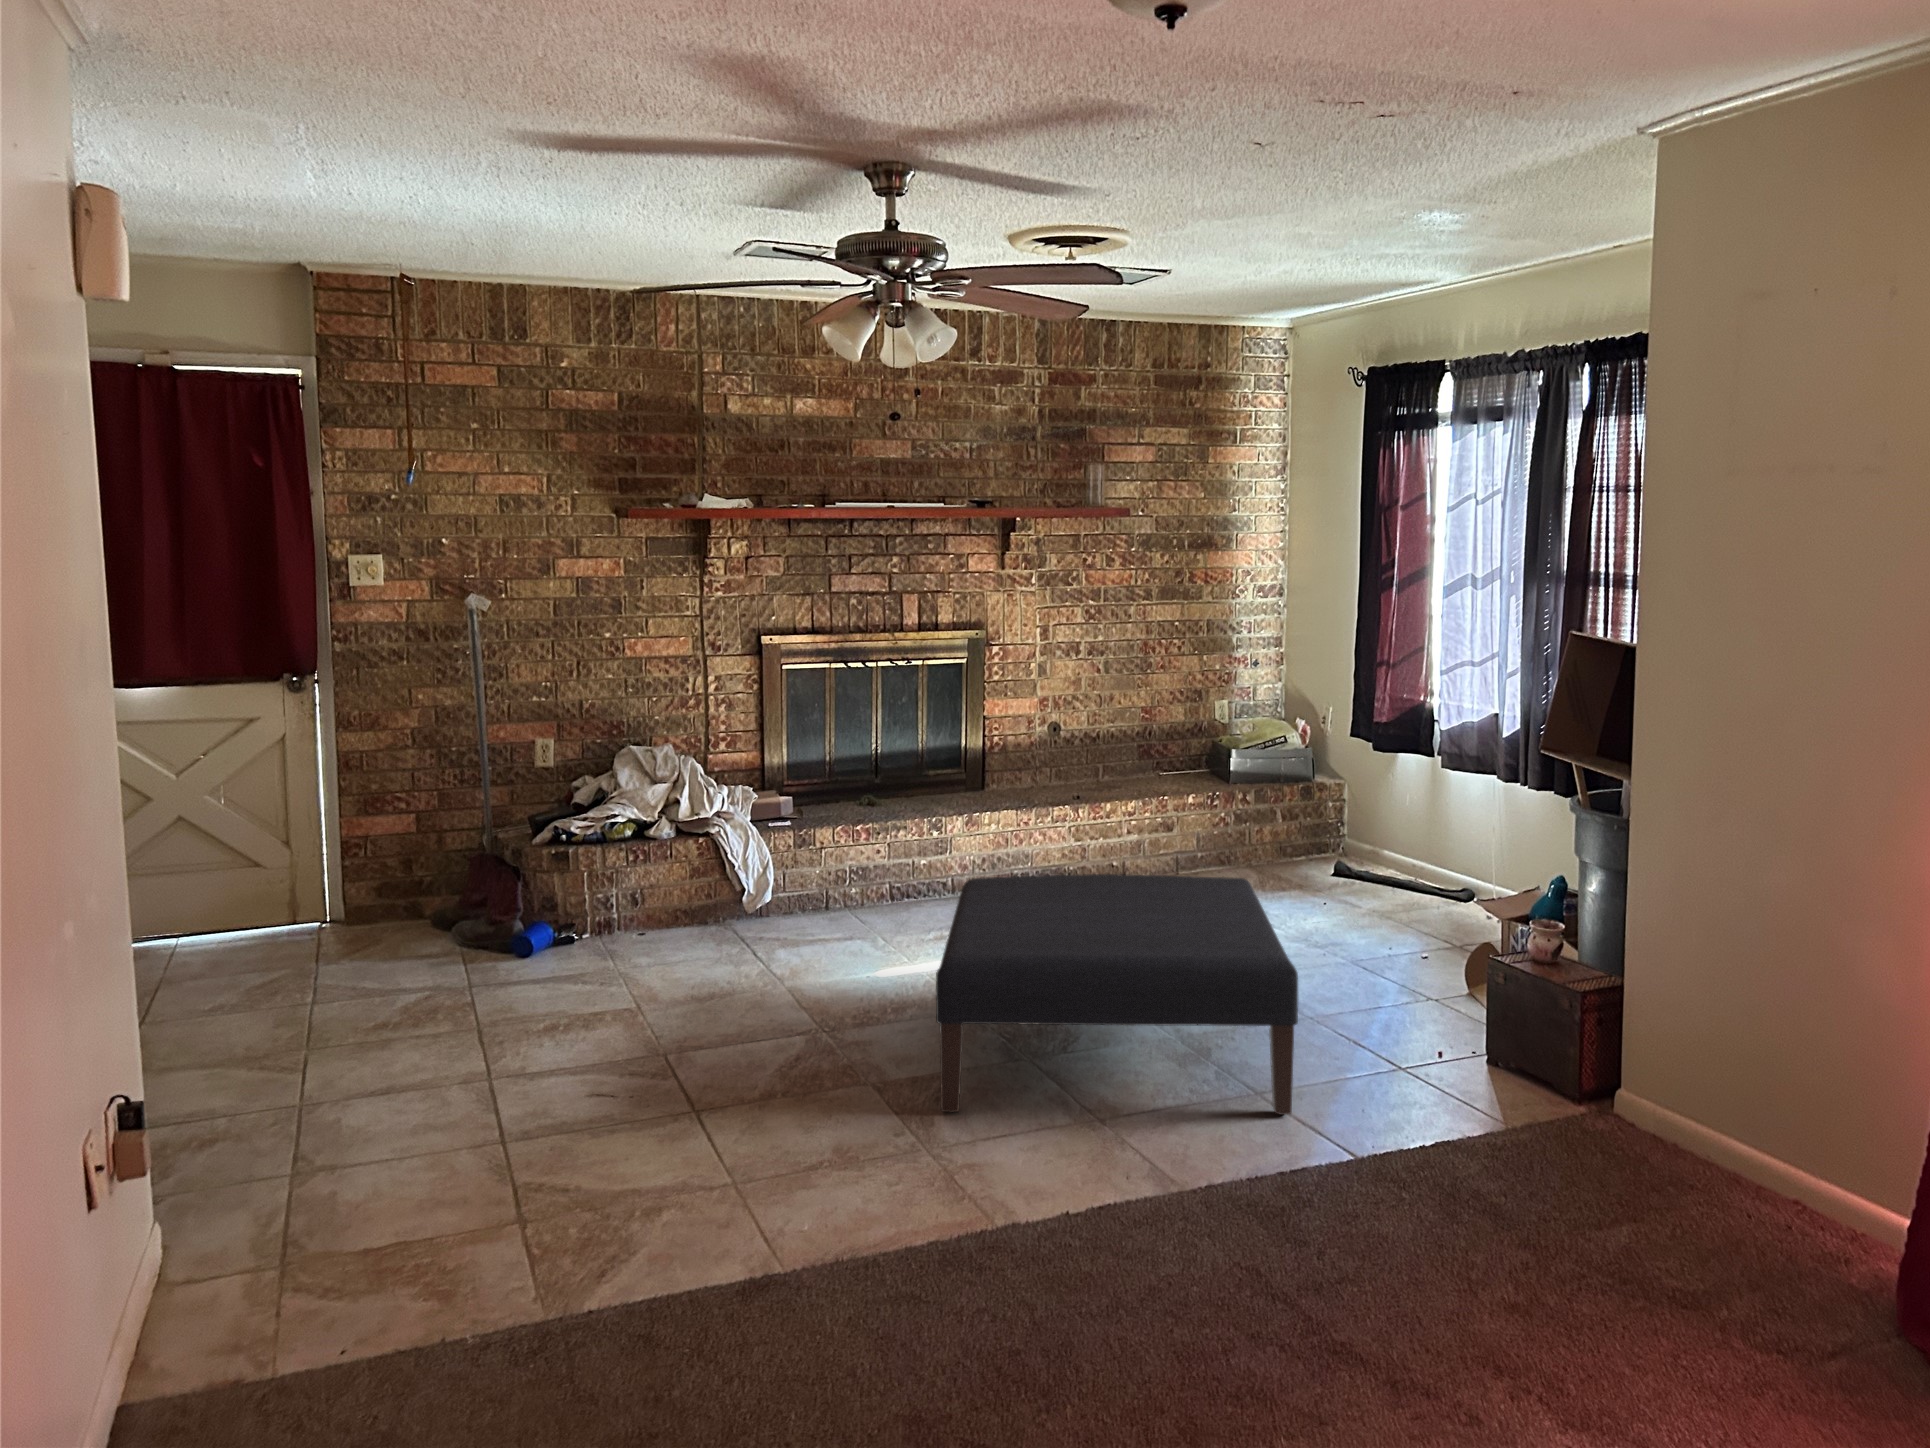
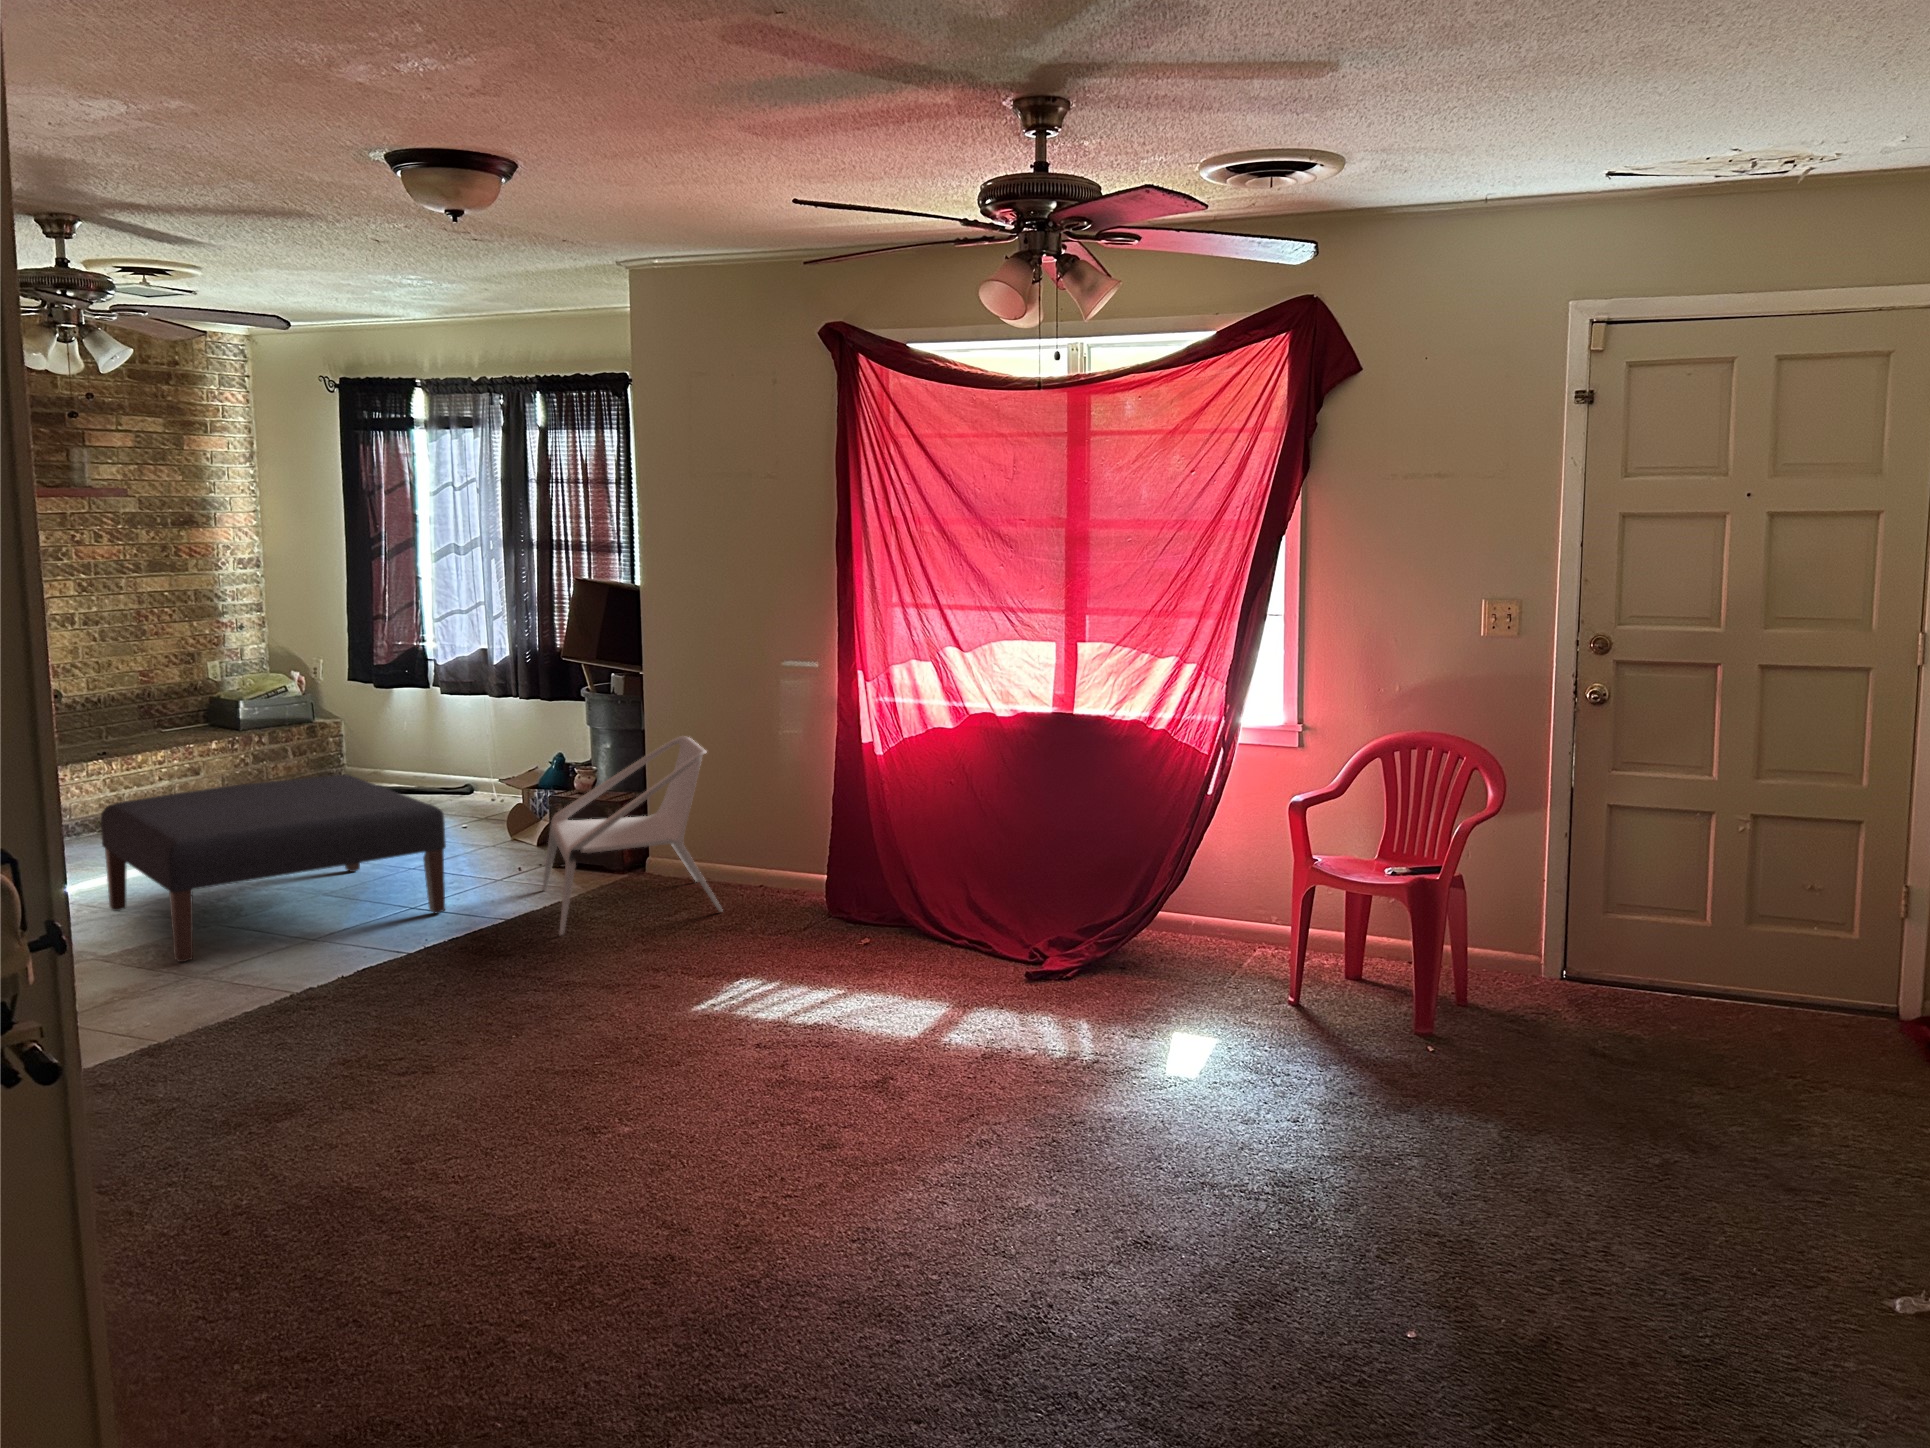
armchair: none [1412,914,1713,1254] -> present [542,736,722,935]

